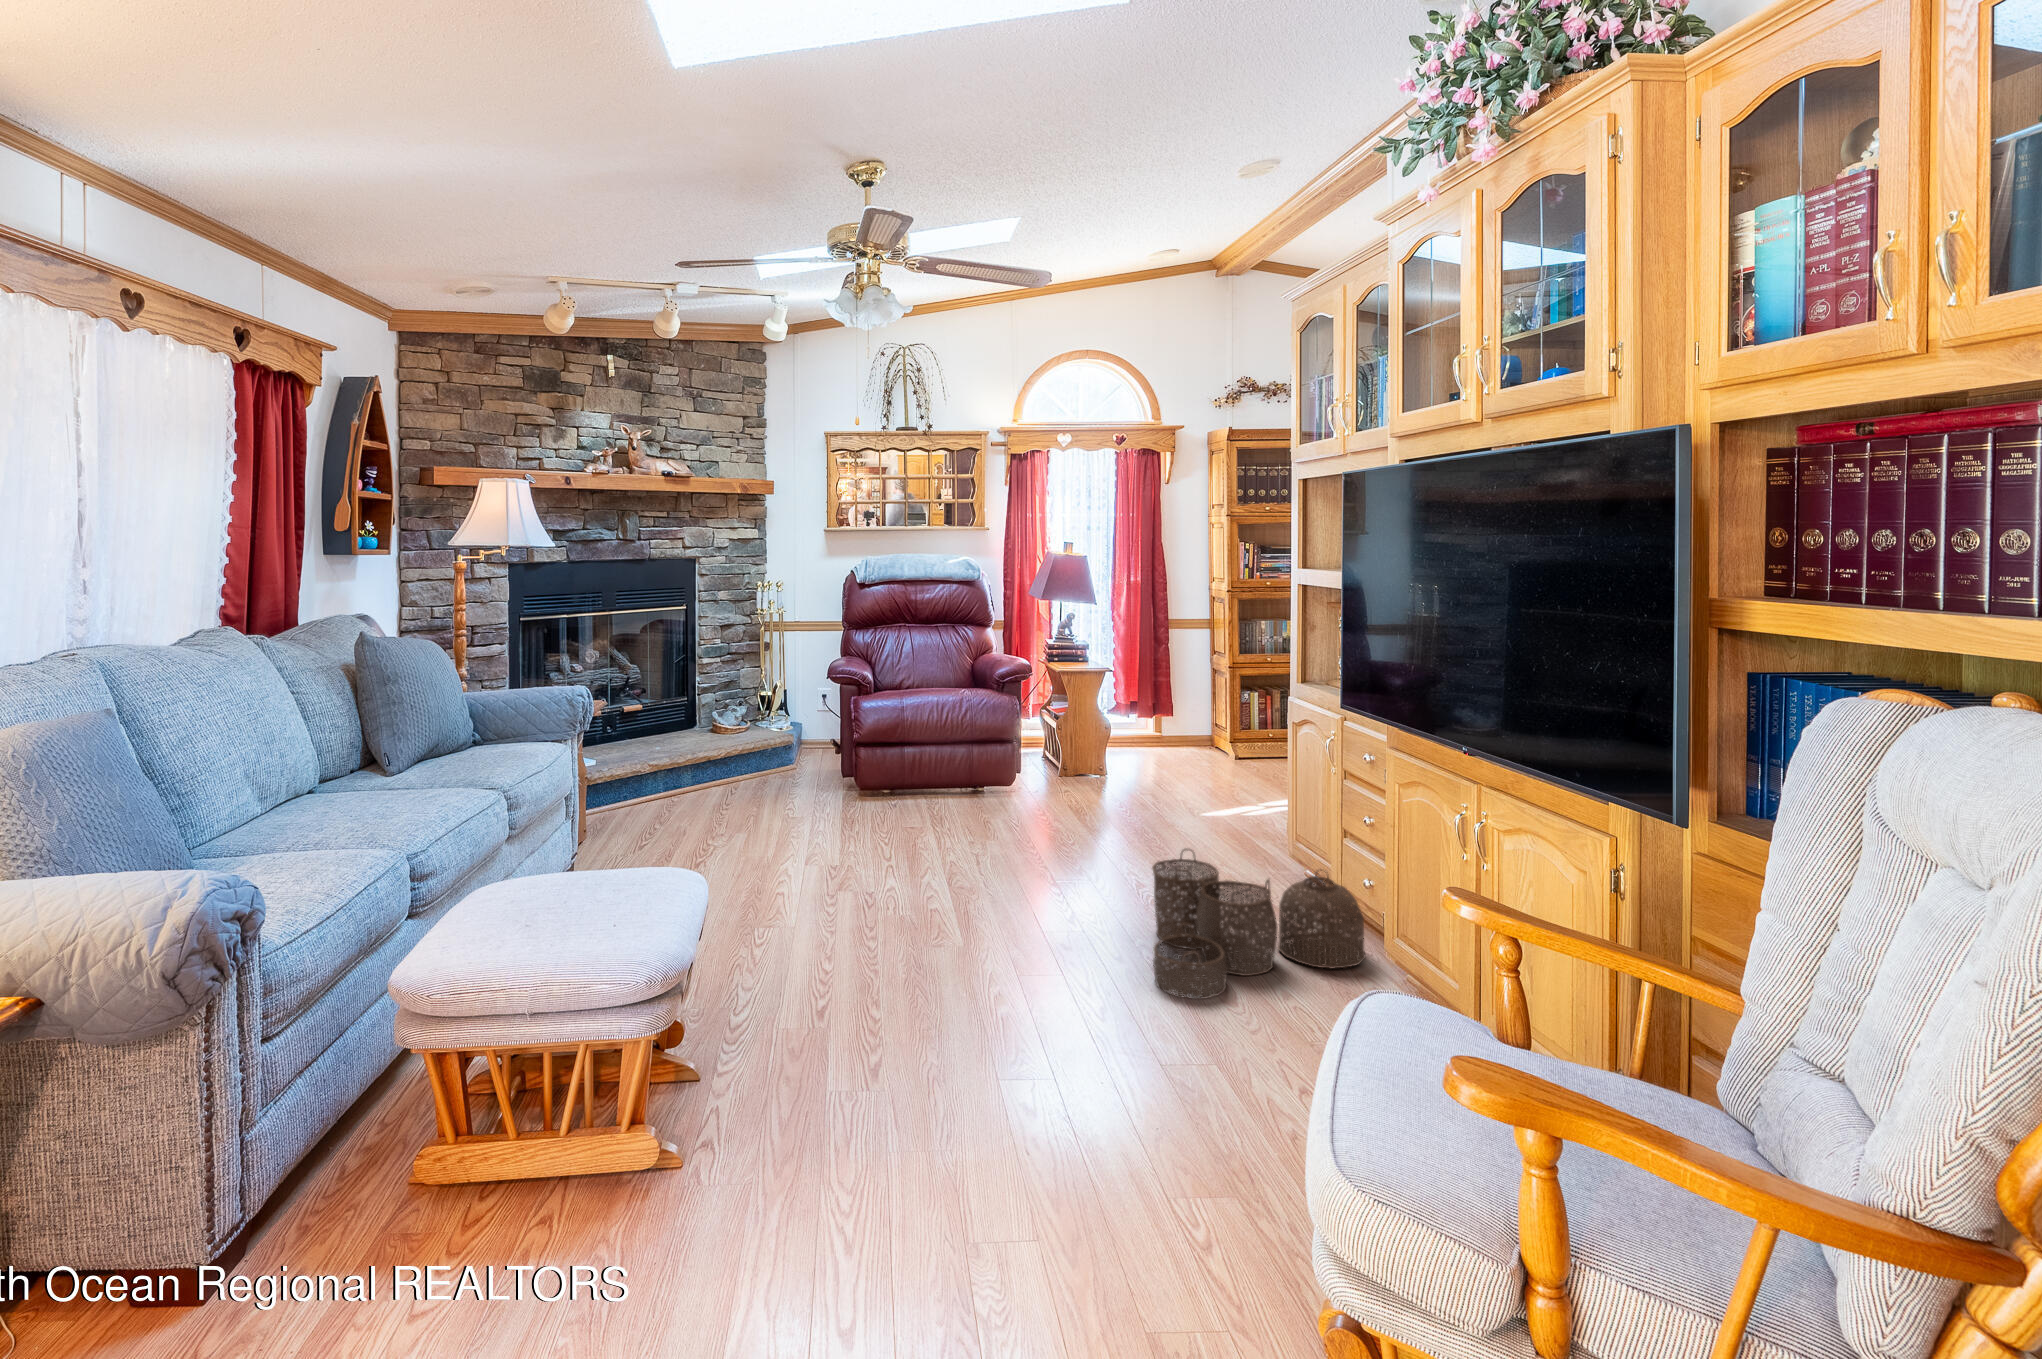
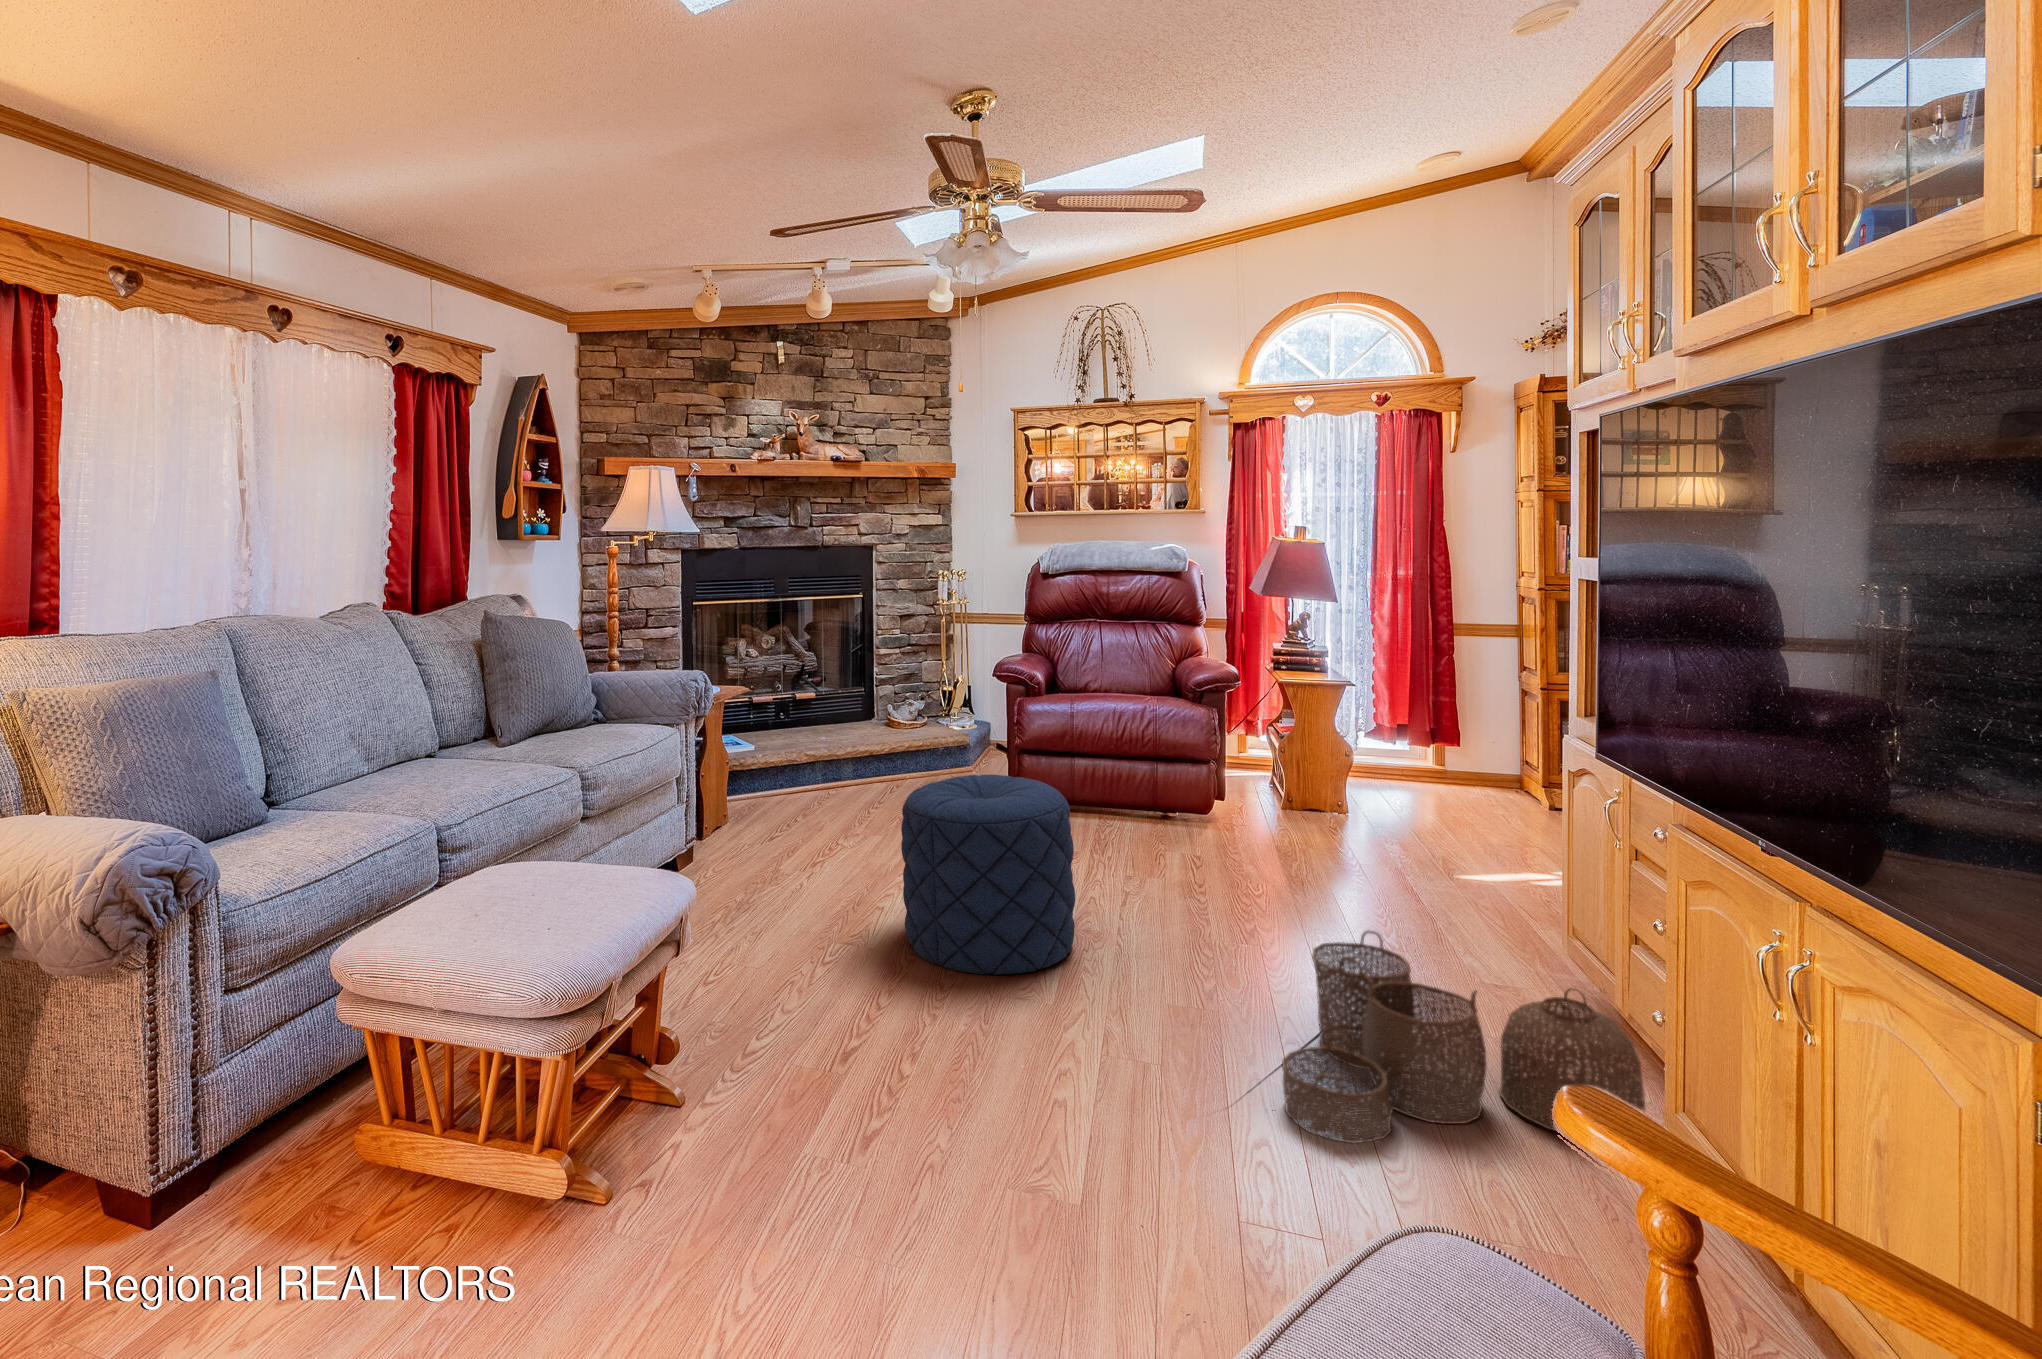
pouf: none [816,758,960,926] -> present [901,775,1075,975]

